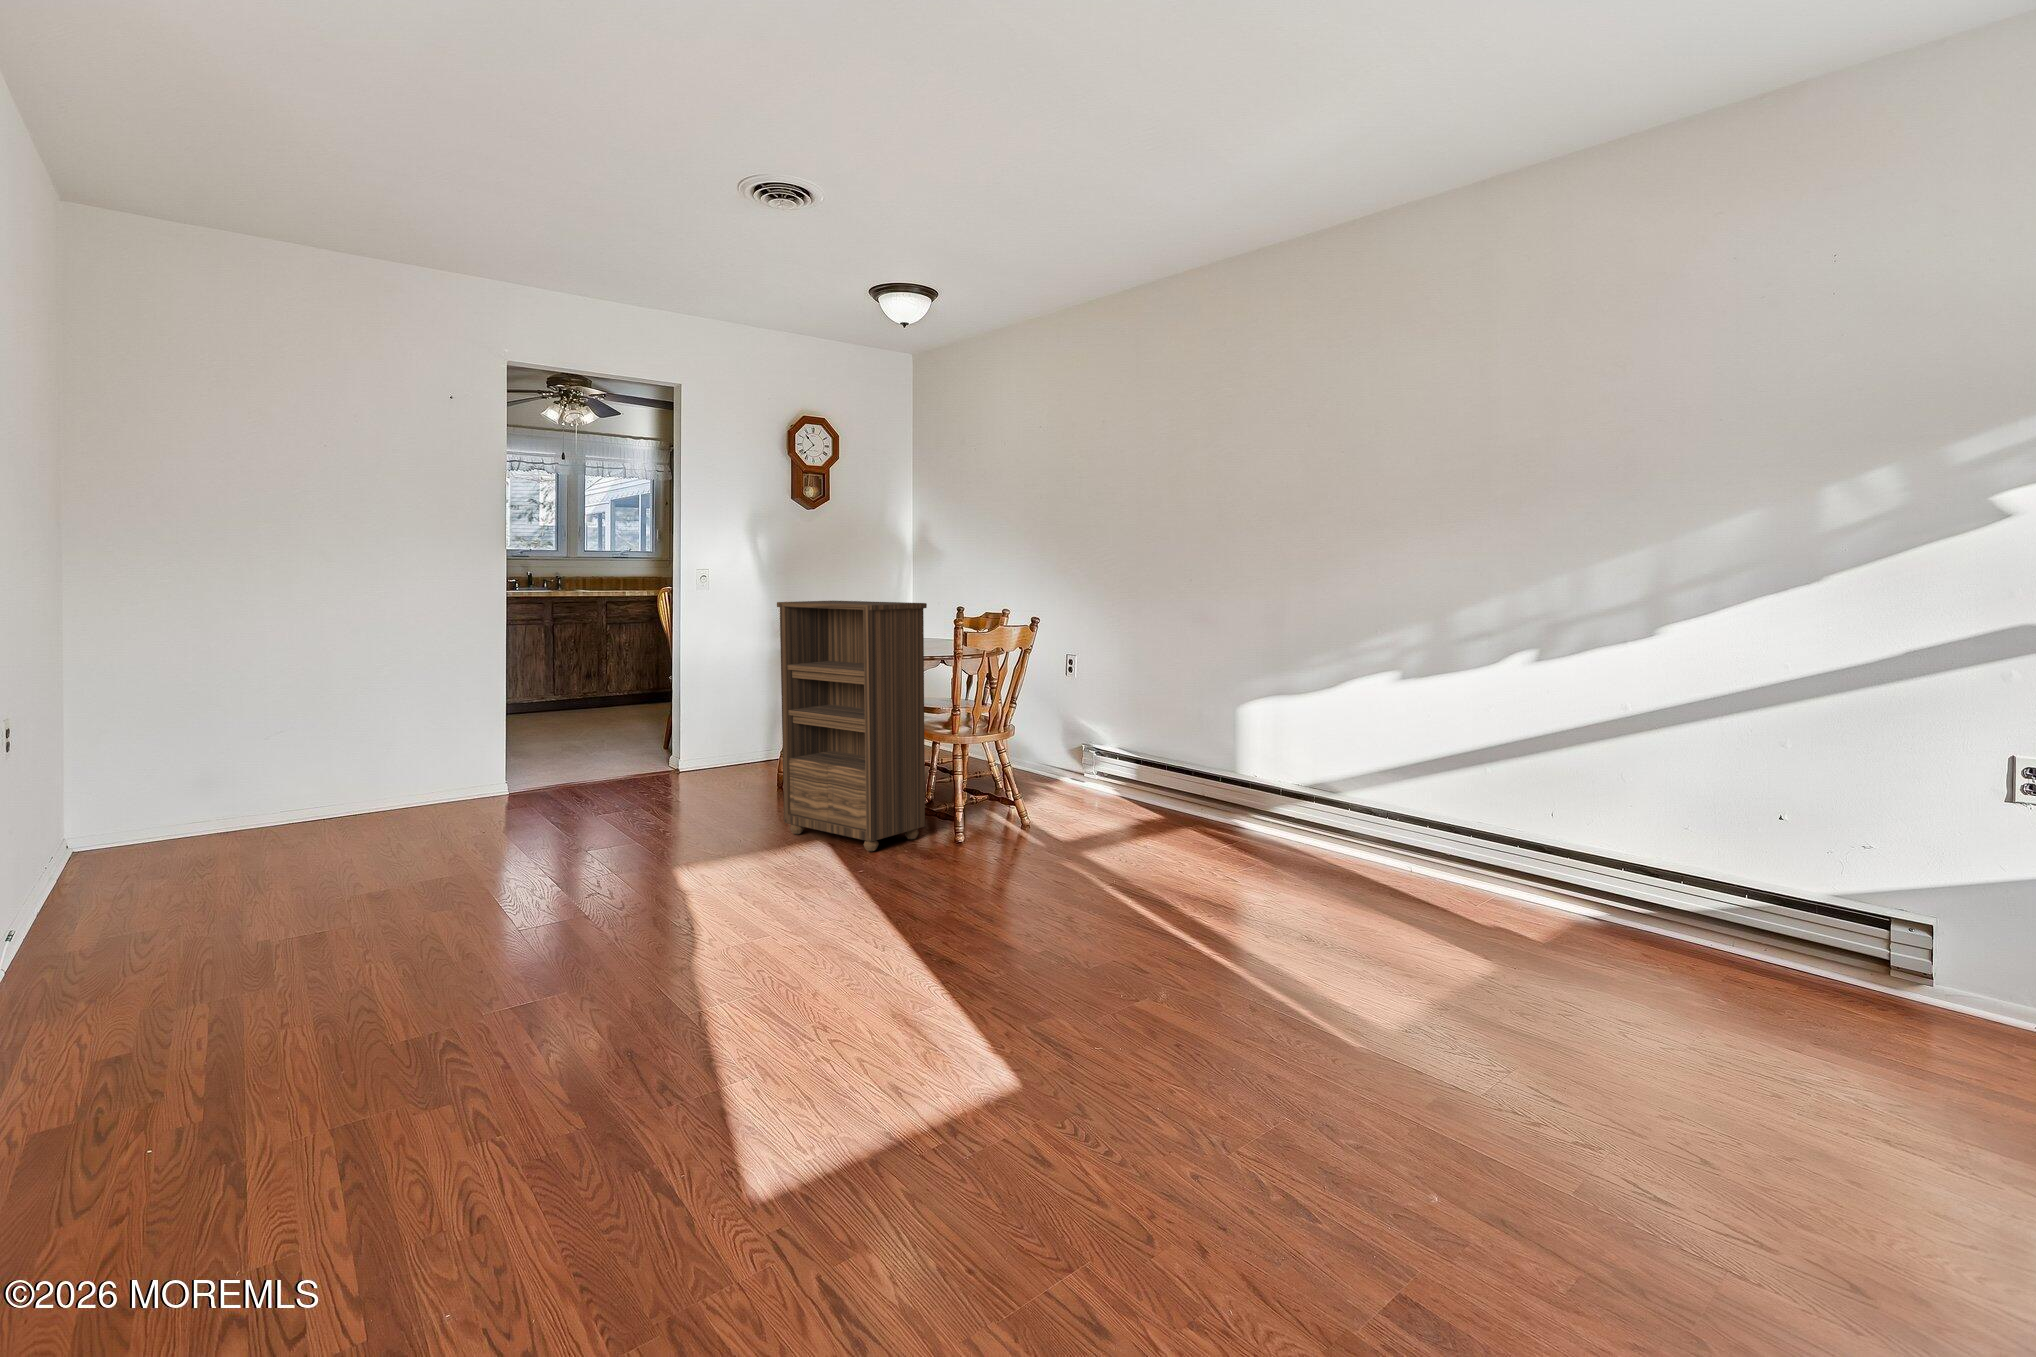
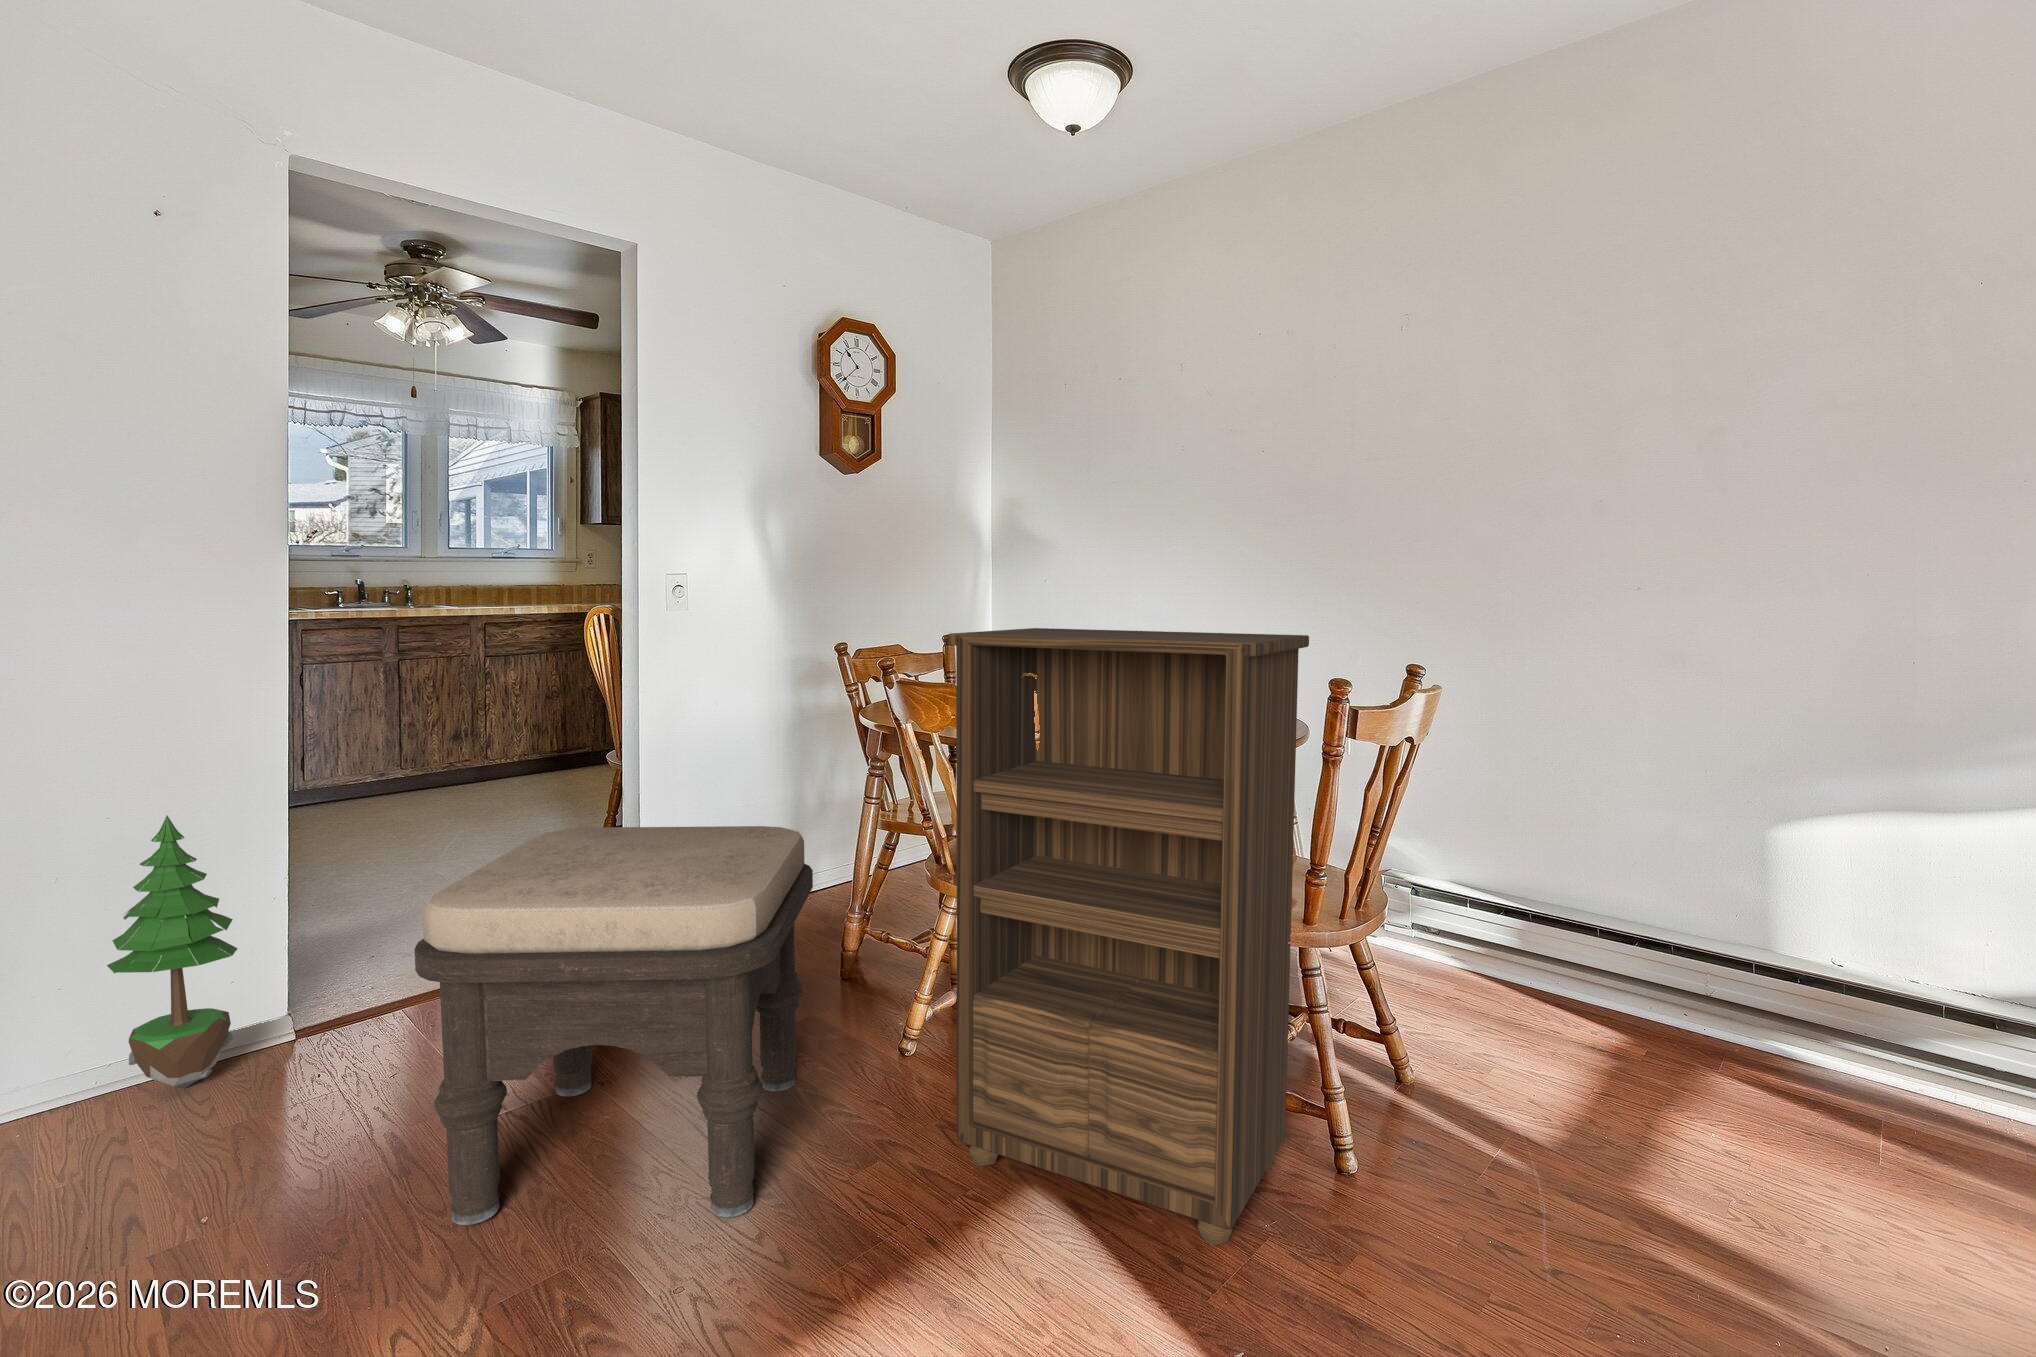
potted tree: none [437,683,488,808] -> present [107,816,237,1088]
ottoman: none [564,693,738,841] -> present [414,826,813,1225]

